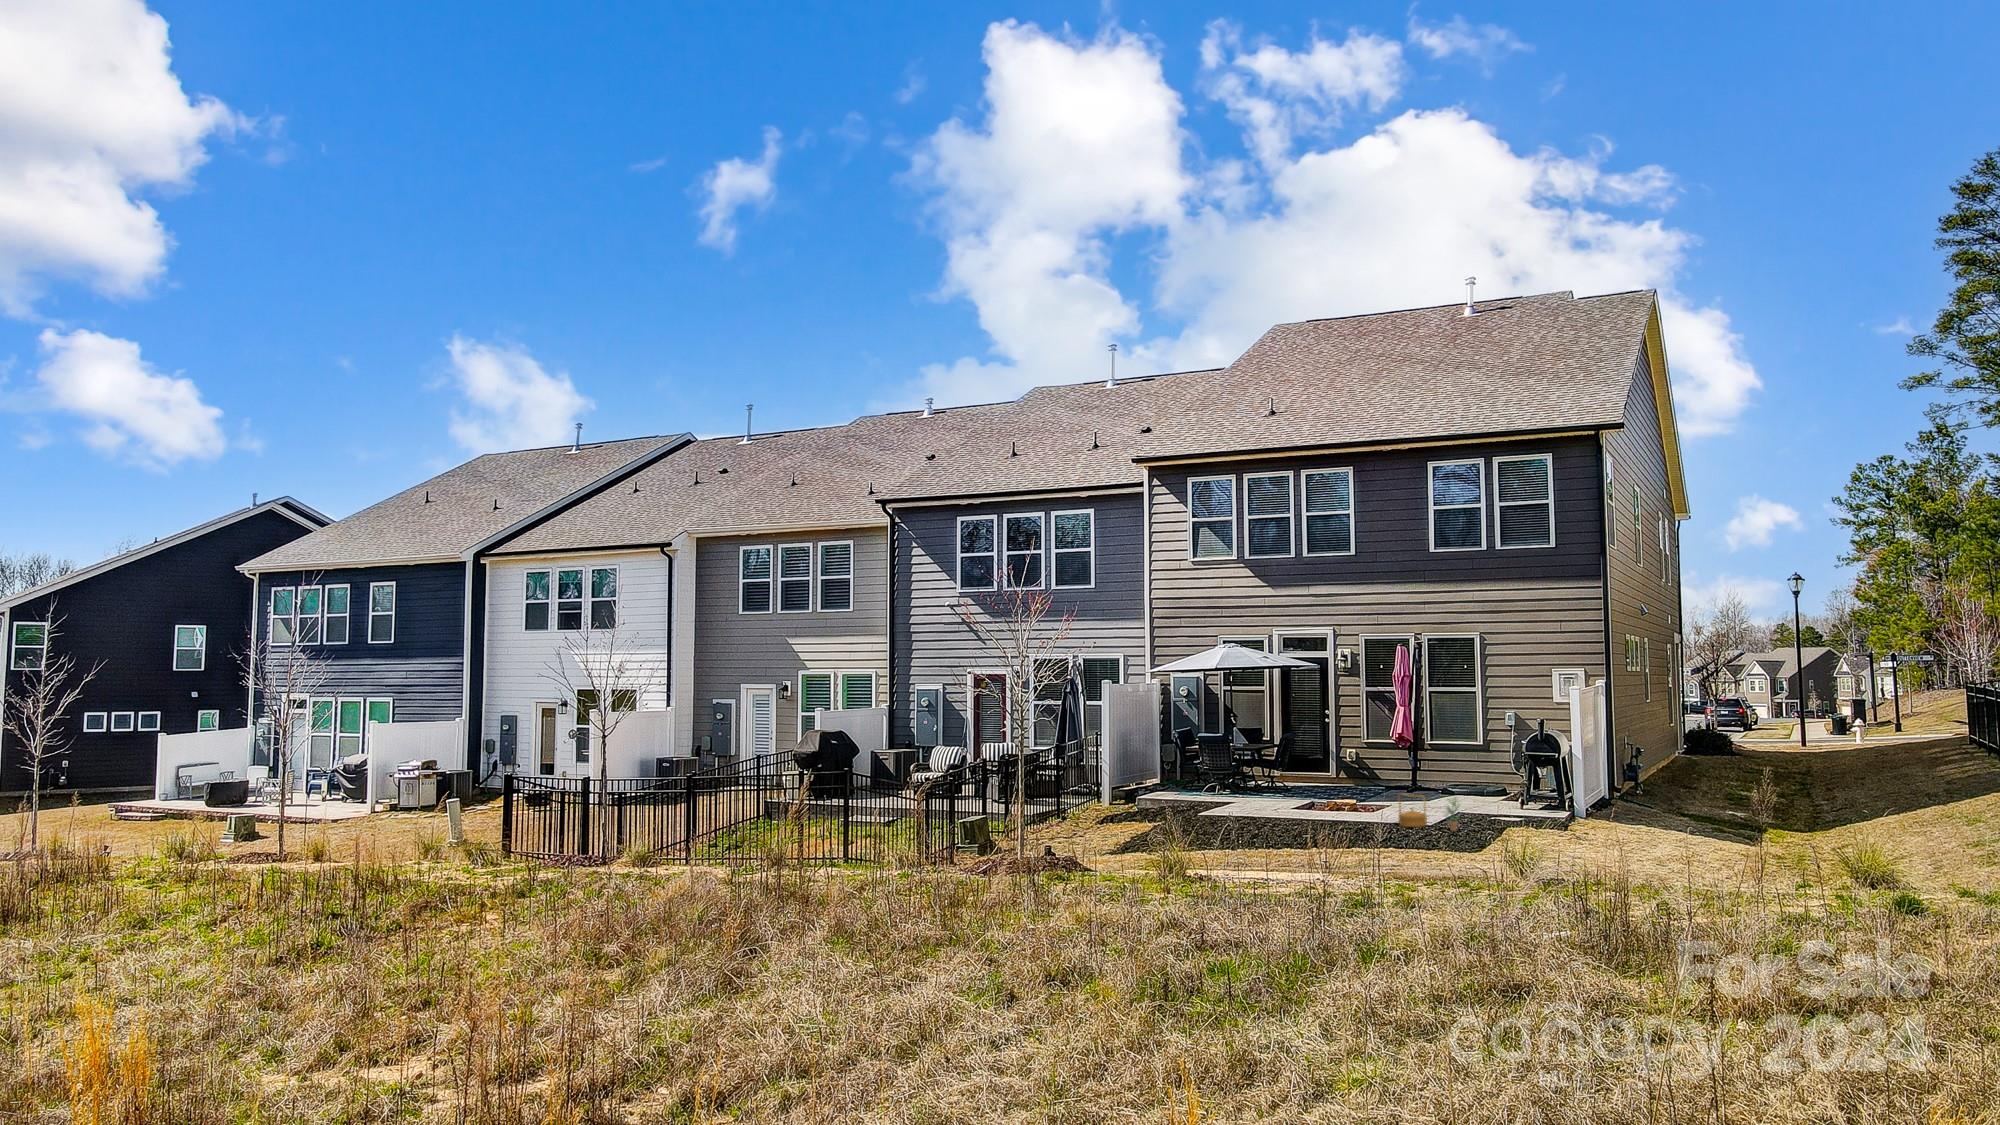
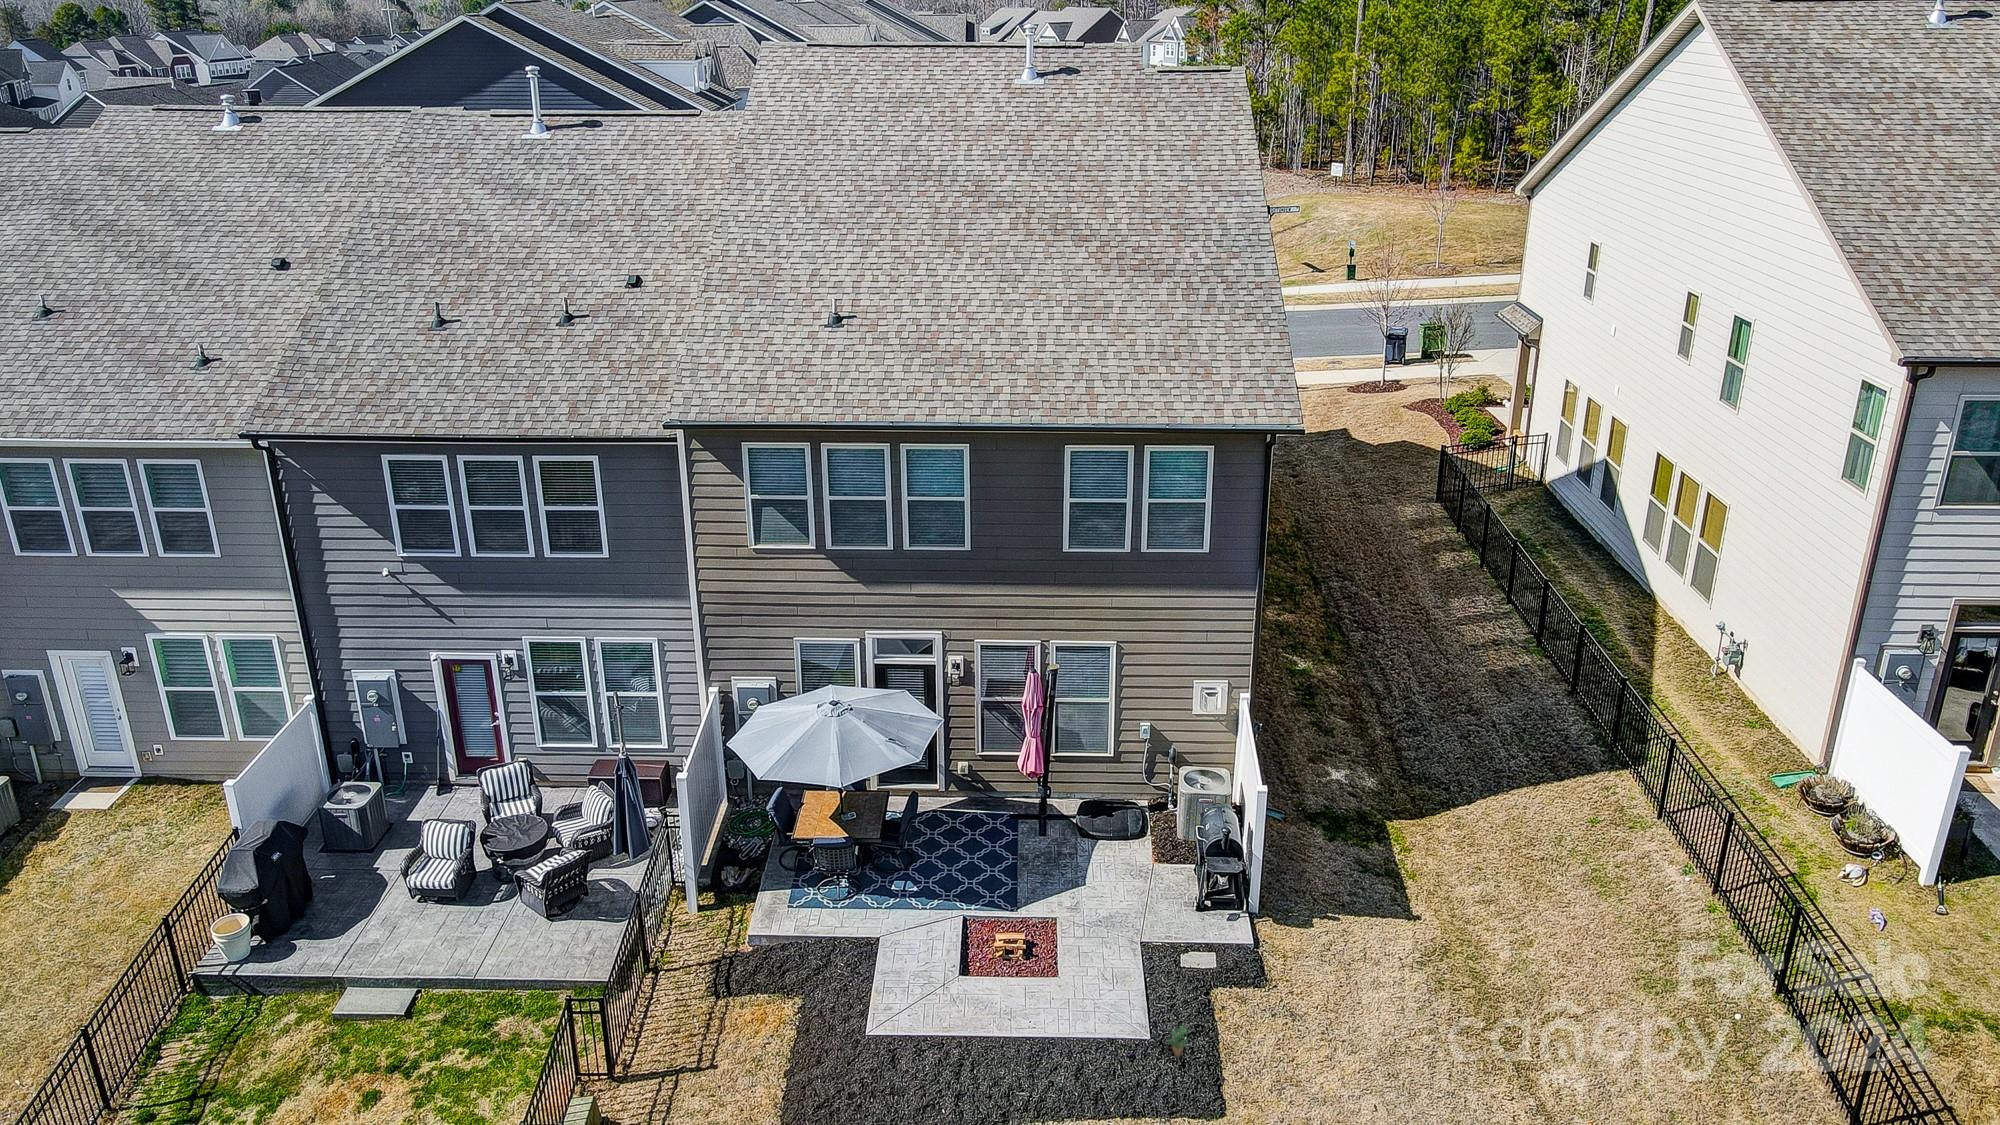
basket: present [1398,795,1427,827] -> none [1109,1001,1142,1043]

